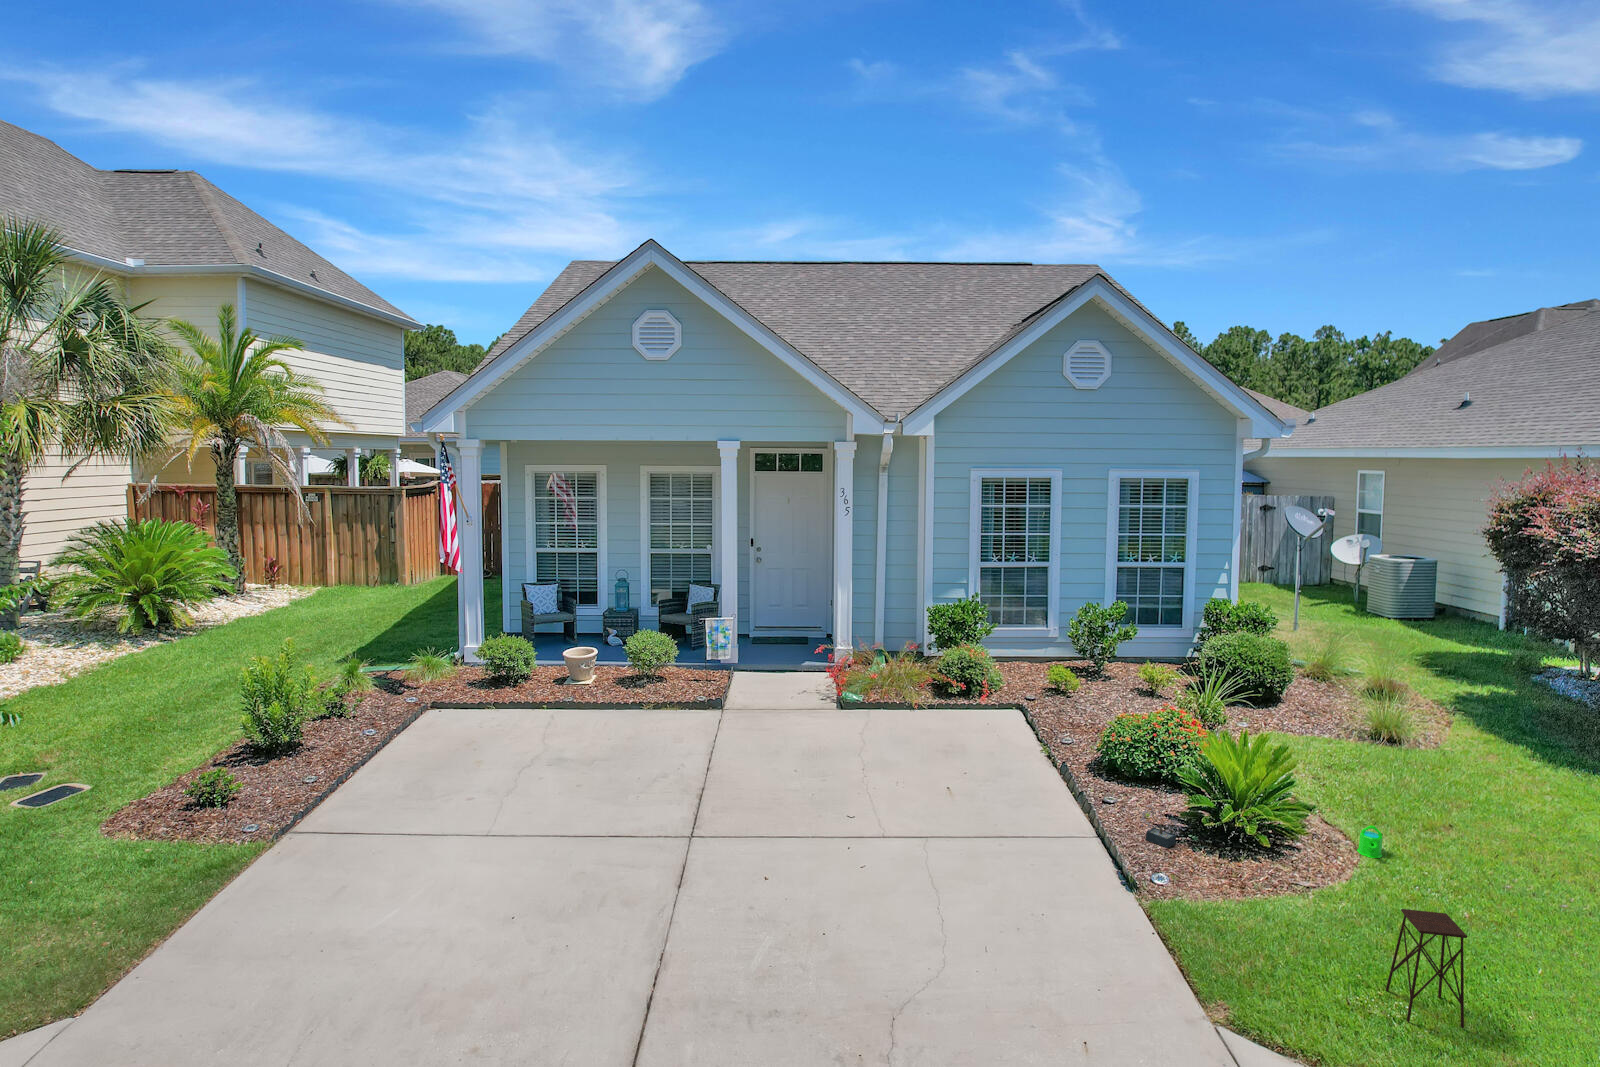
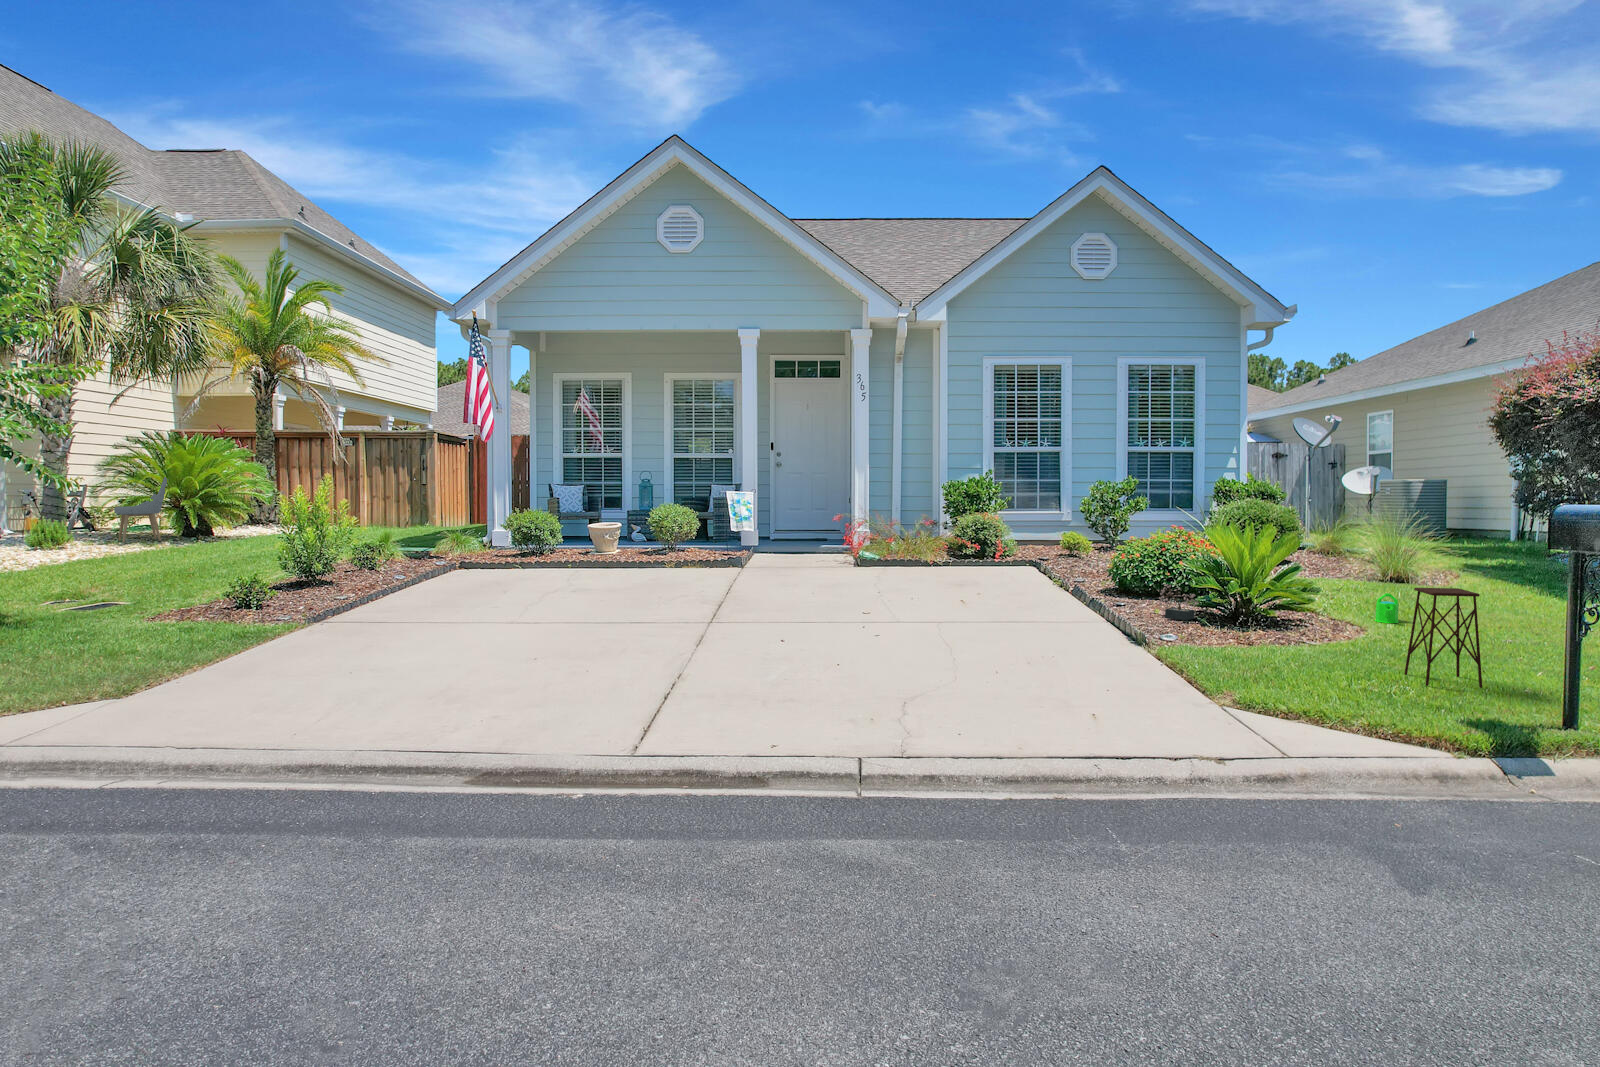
chair: none [66,561,125,645] -> present [114,477,169,543]

